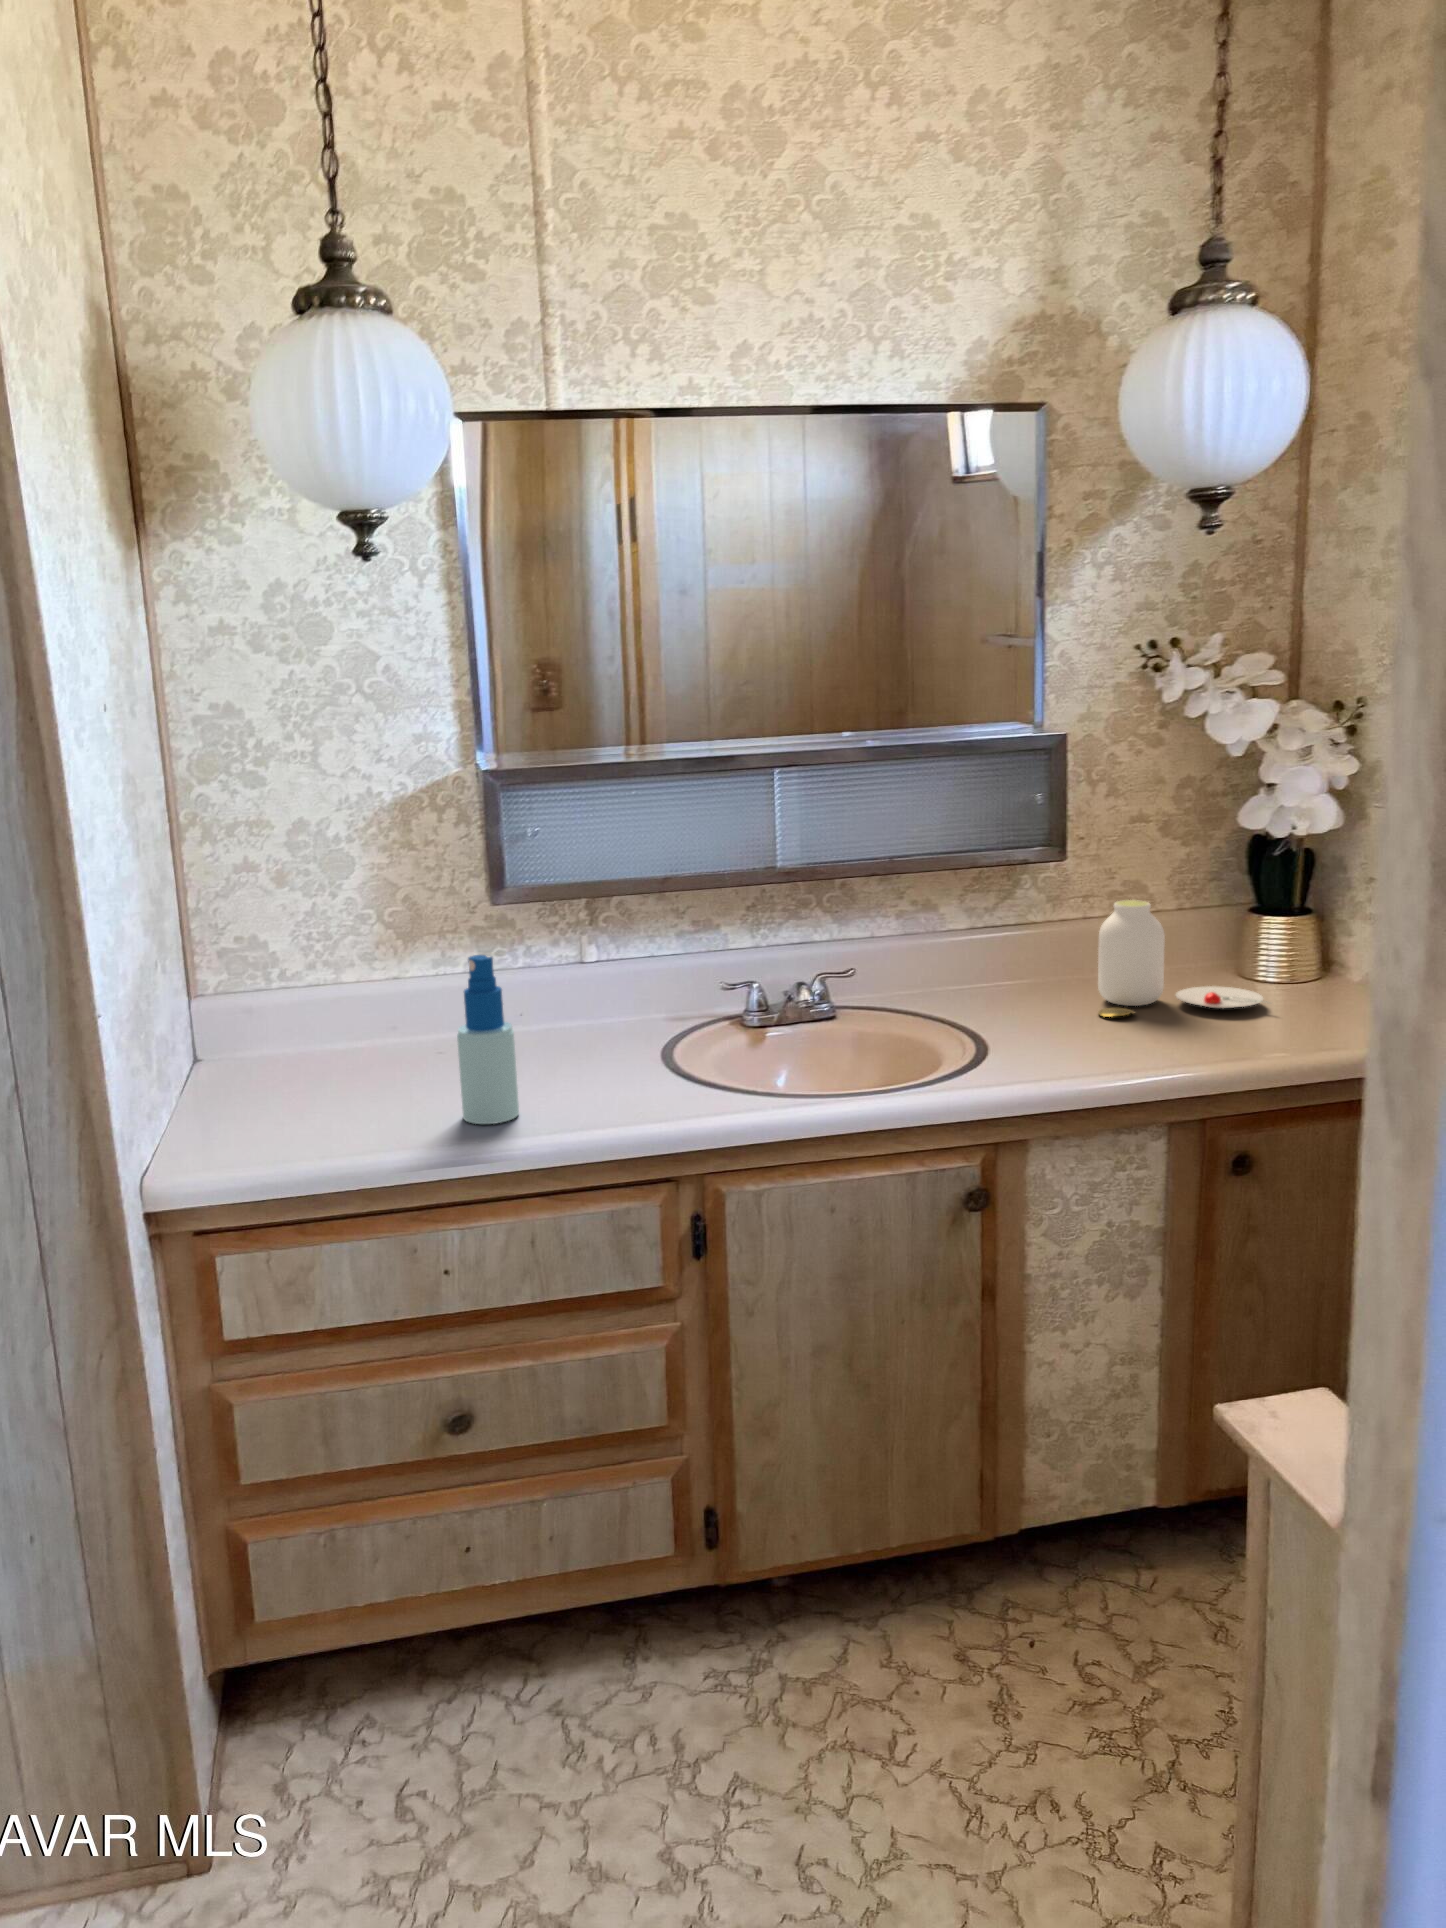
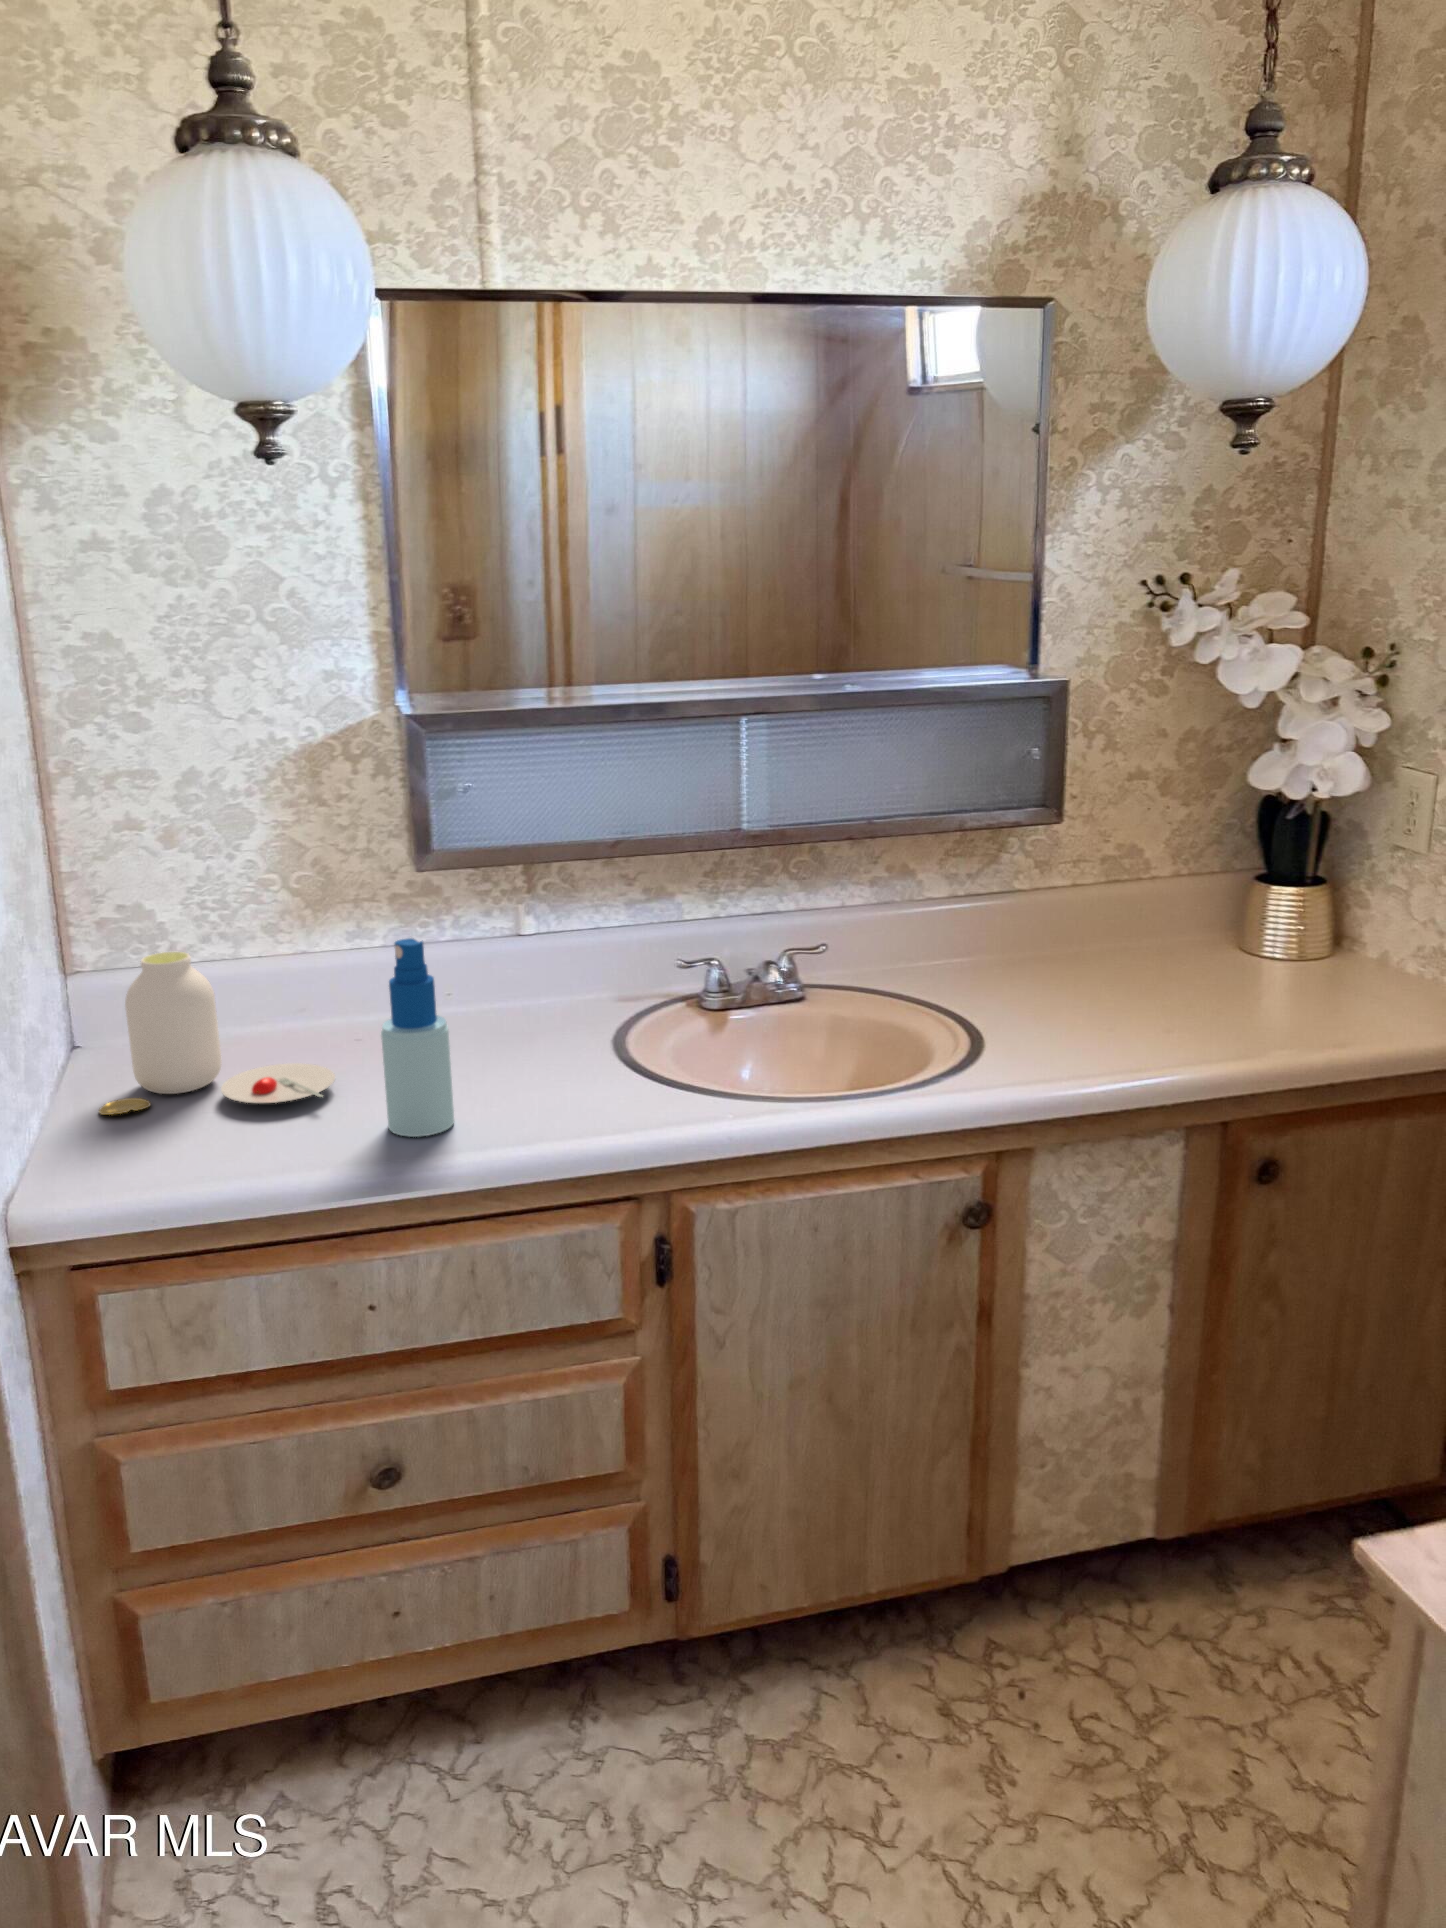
jar: present [1098,900,1263,1017] -> present [99,952,335,1115]

